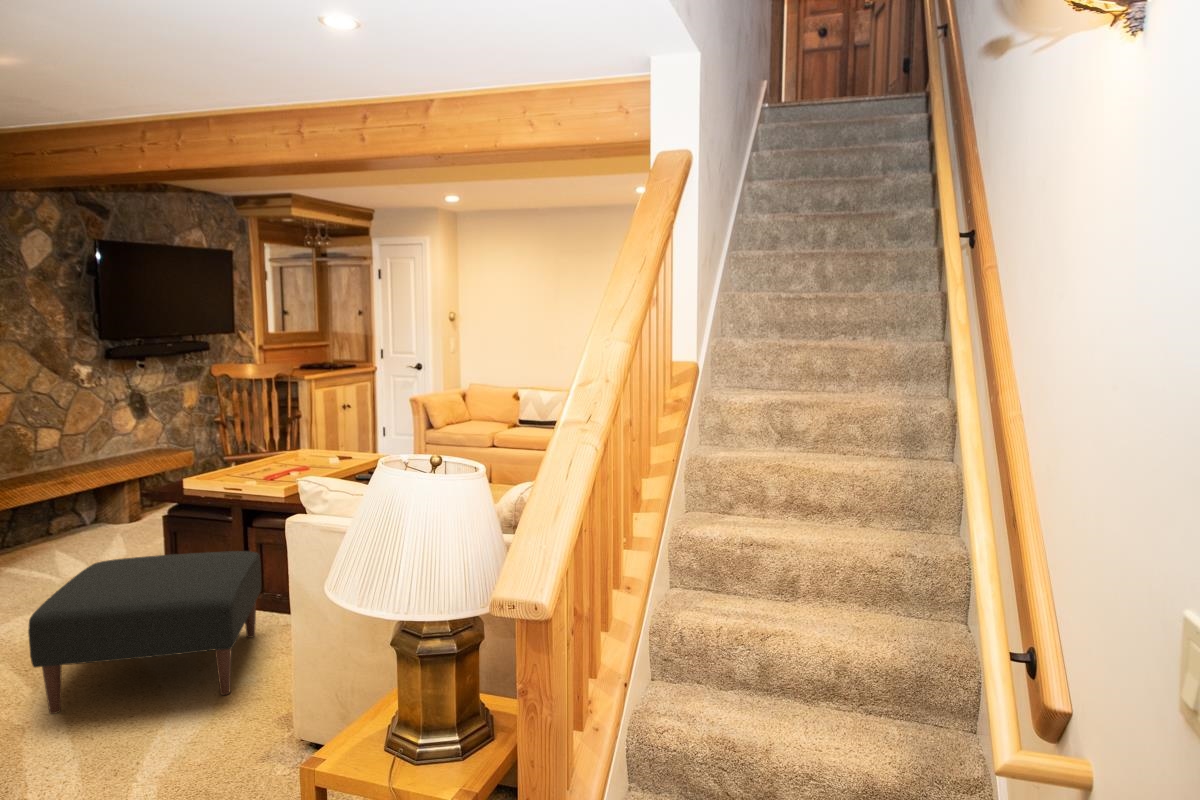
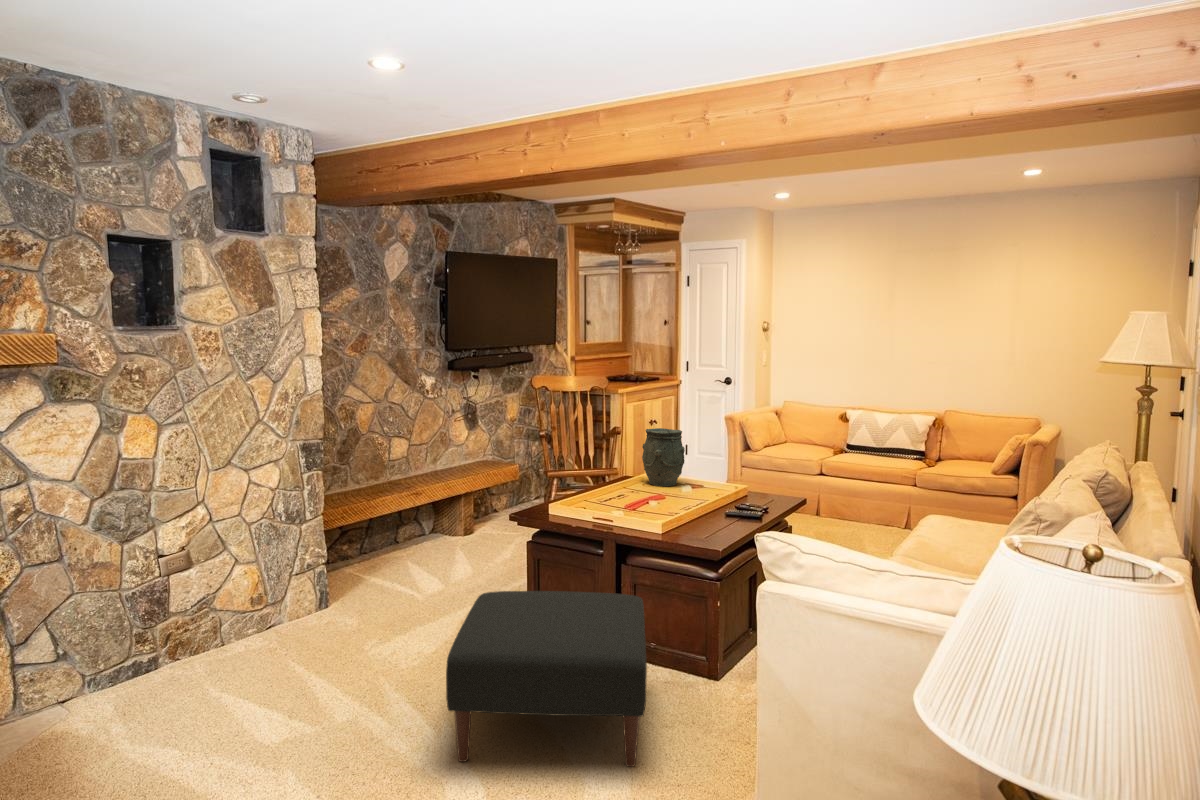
vase: none [297,407,338,459] -> present [642,428,685,486]

